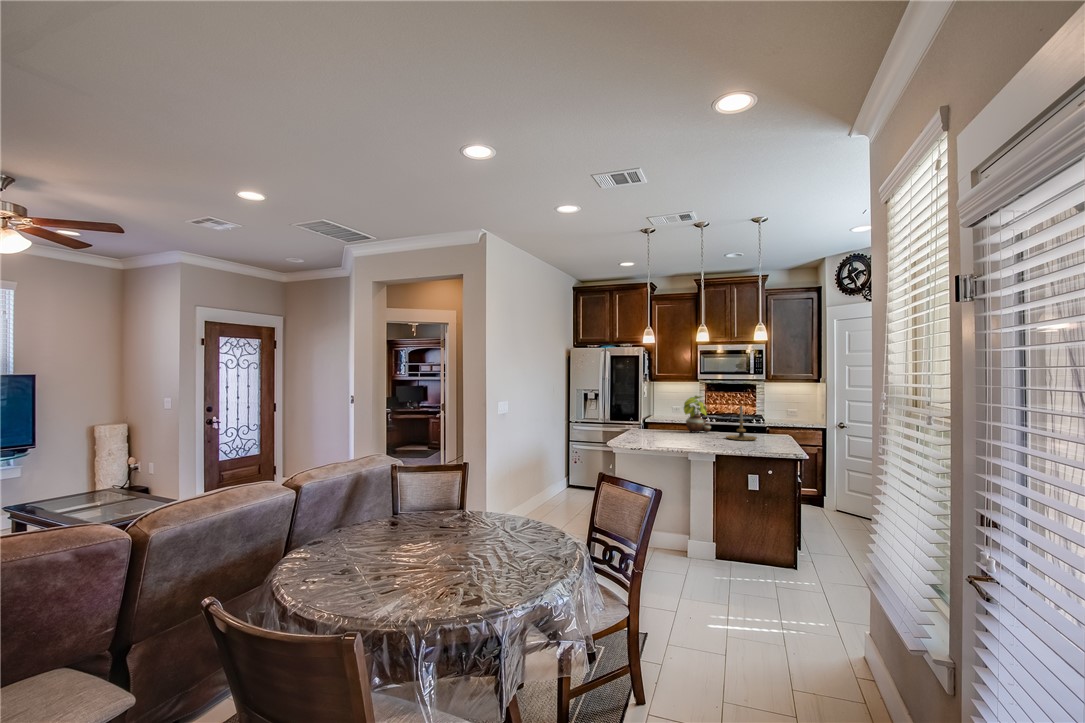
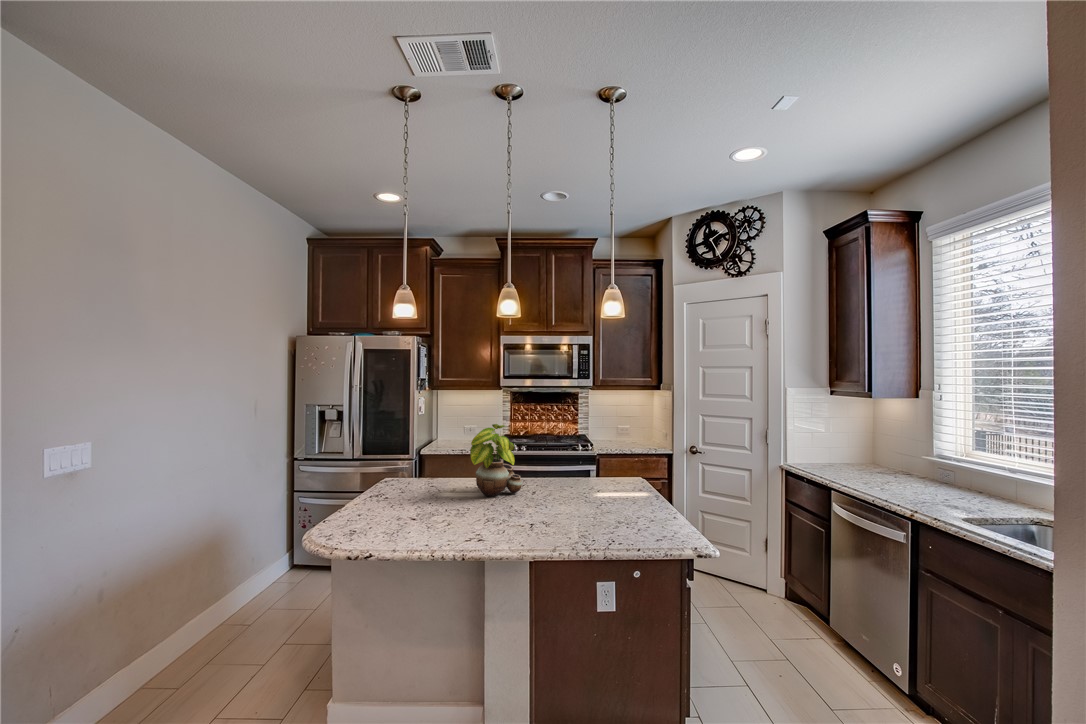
candle holder: present [726,406,757,441] -> none [553,449,615,527]

